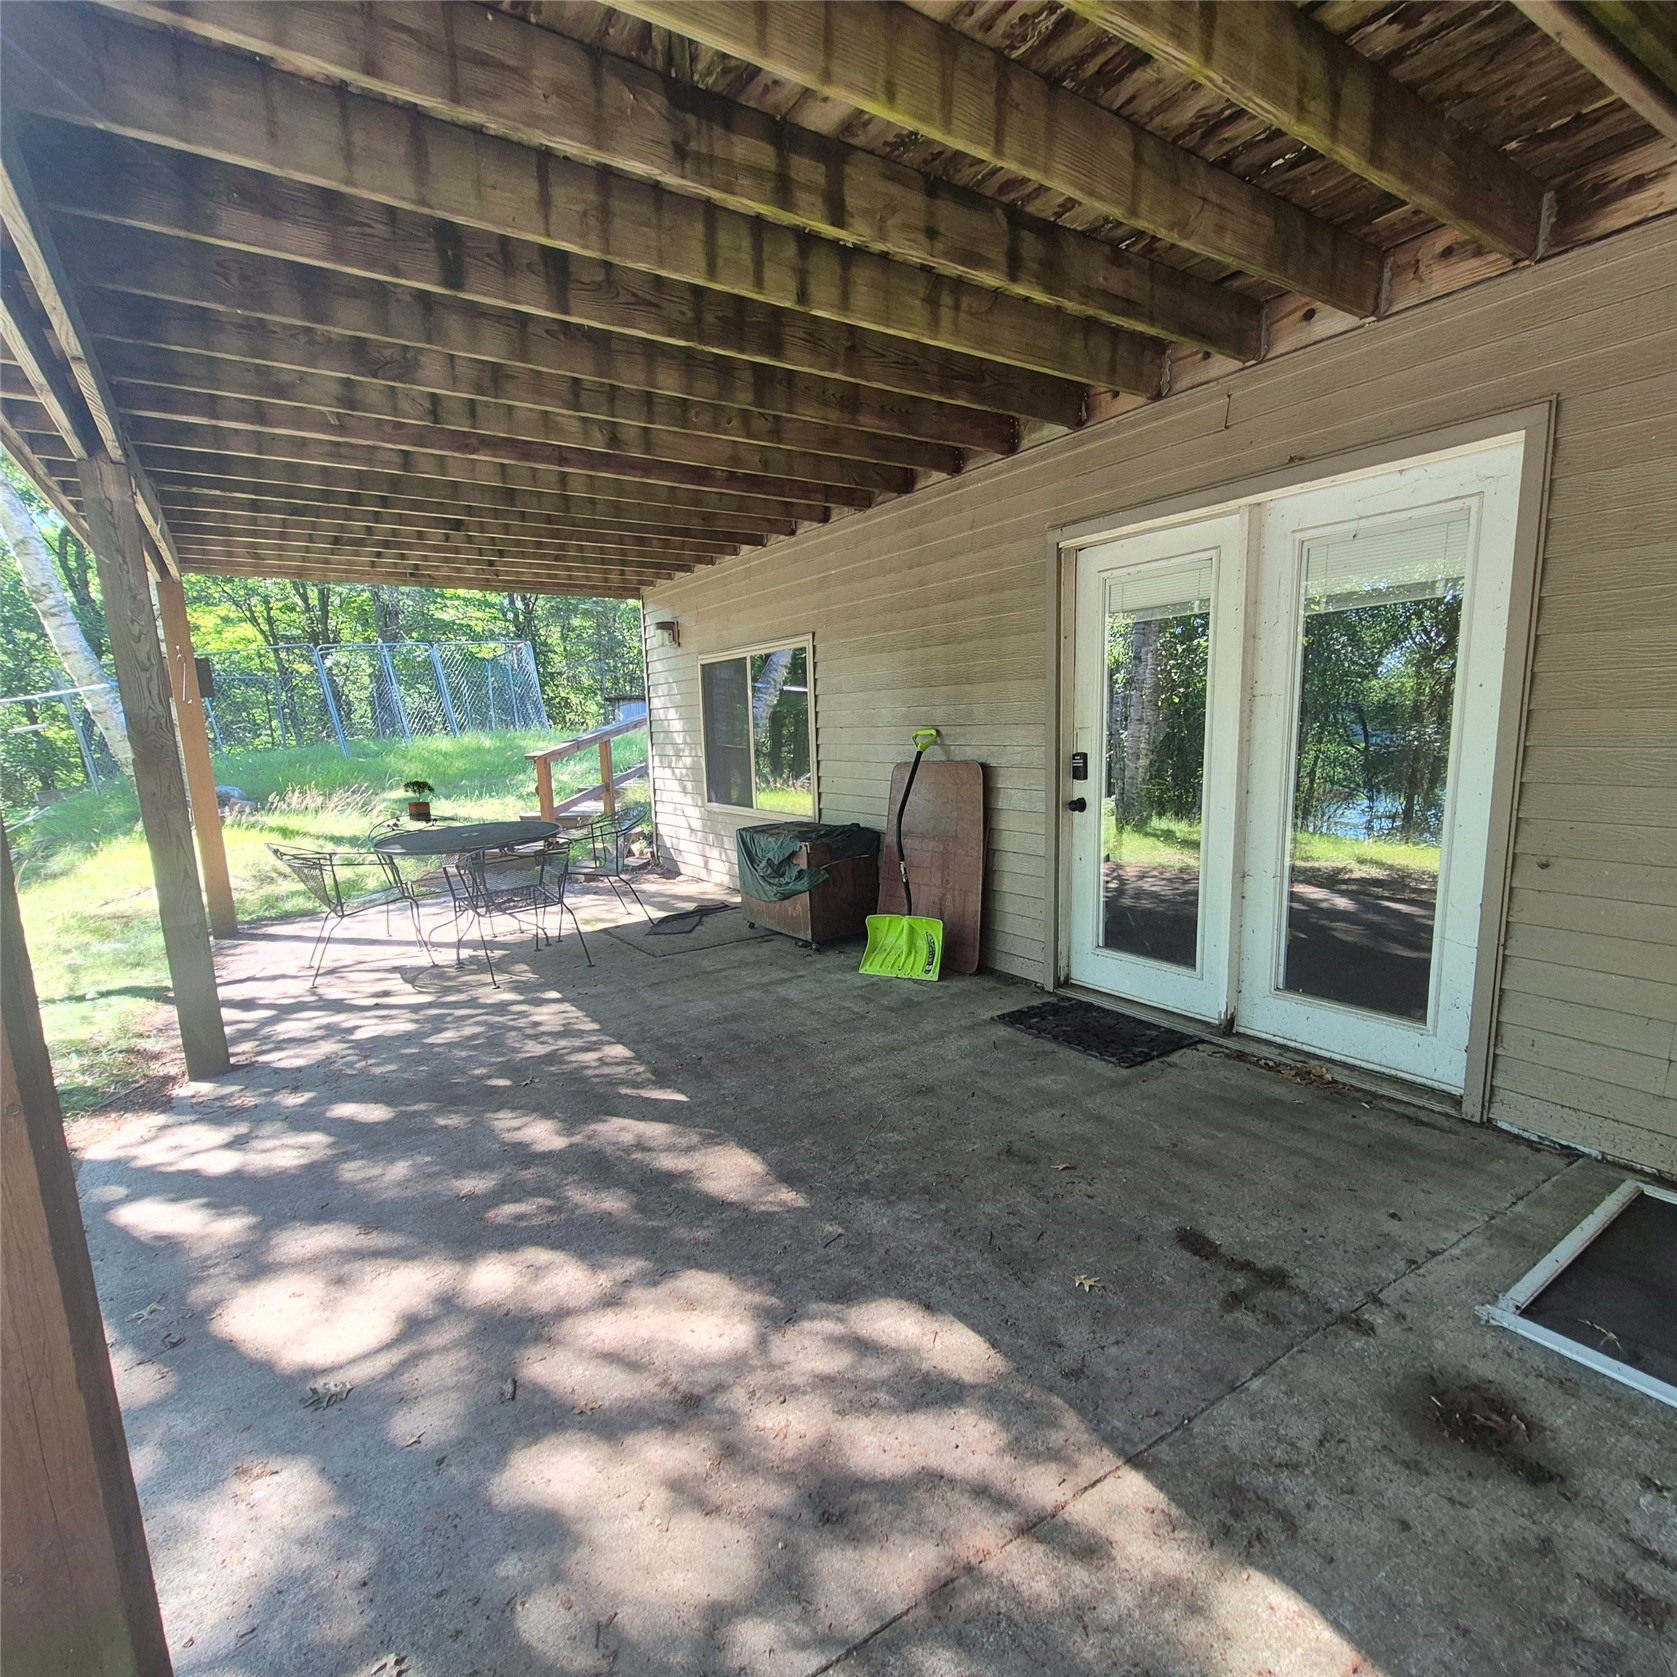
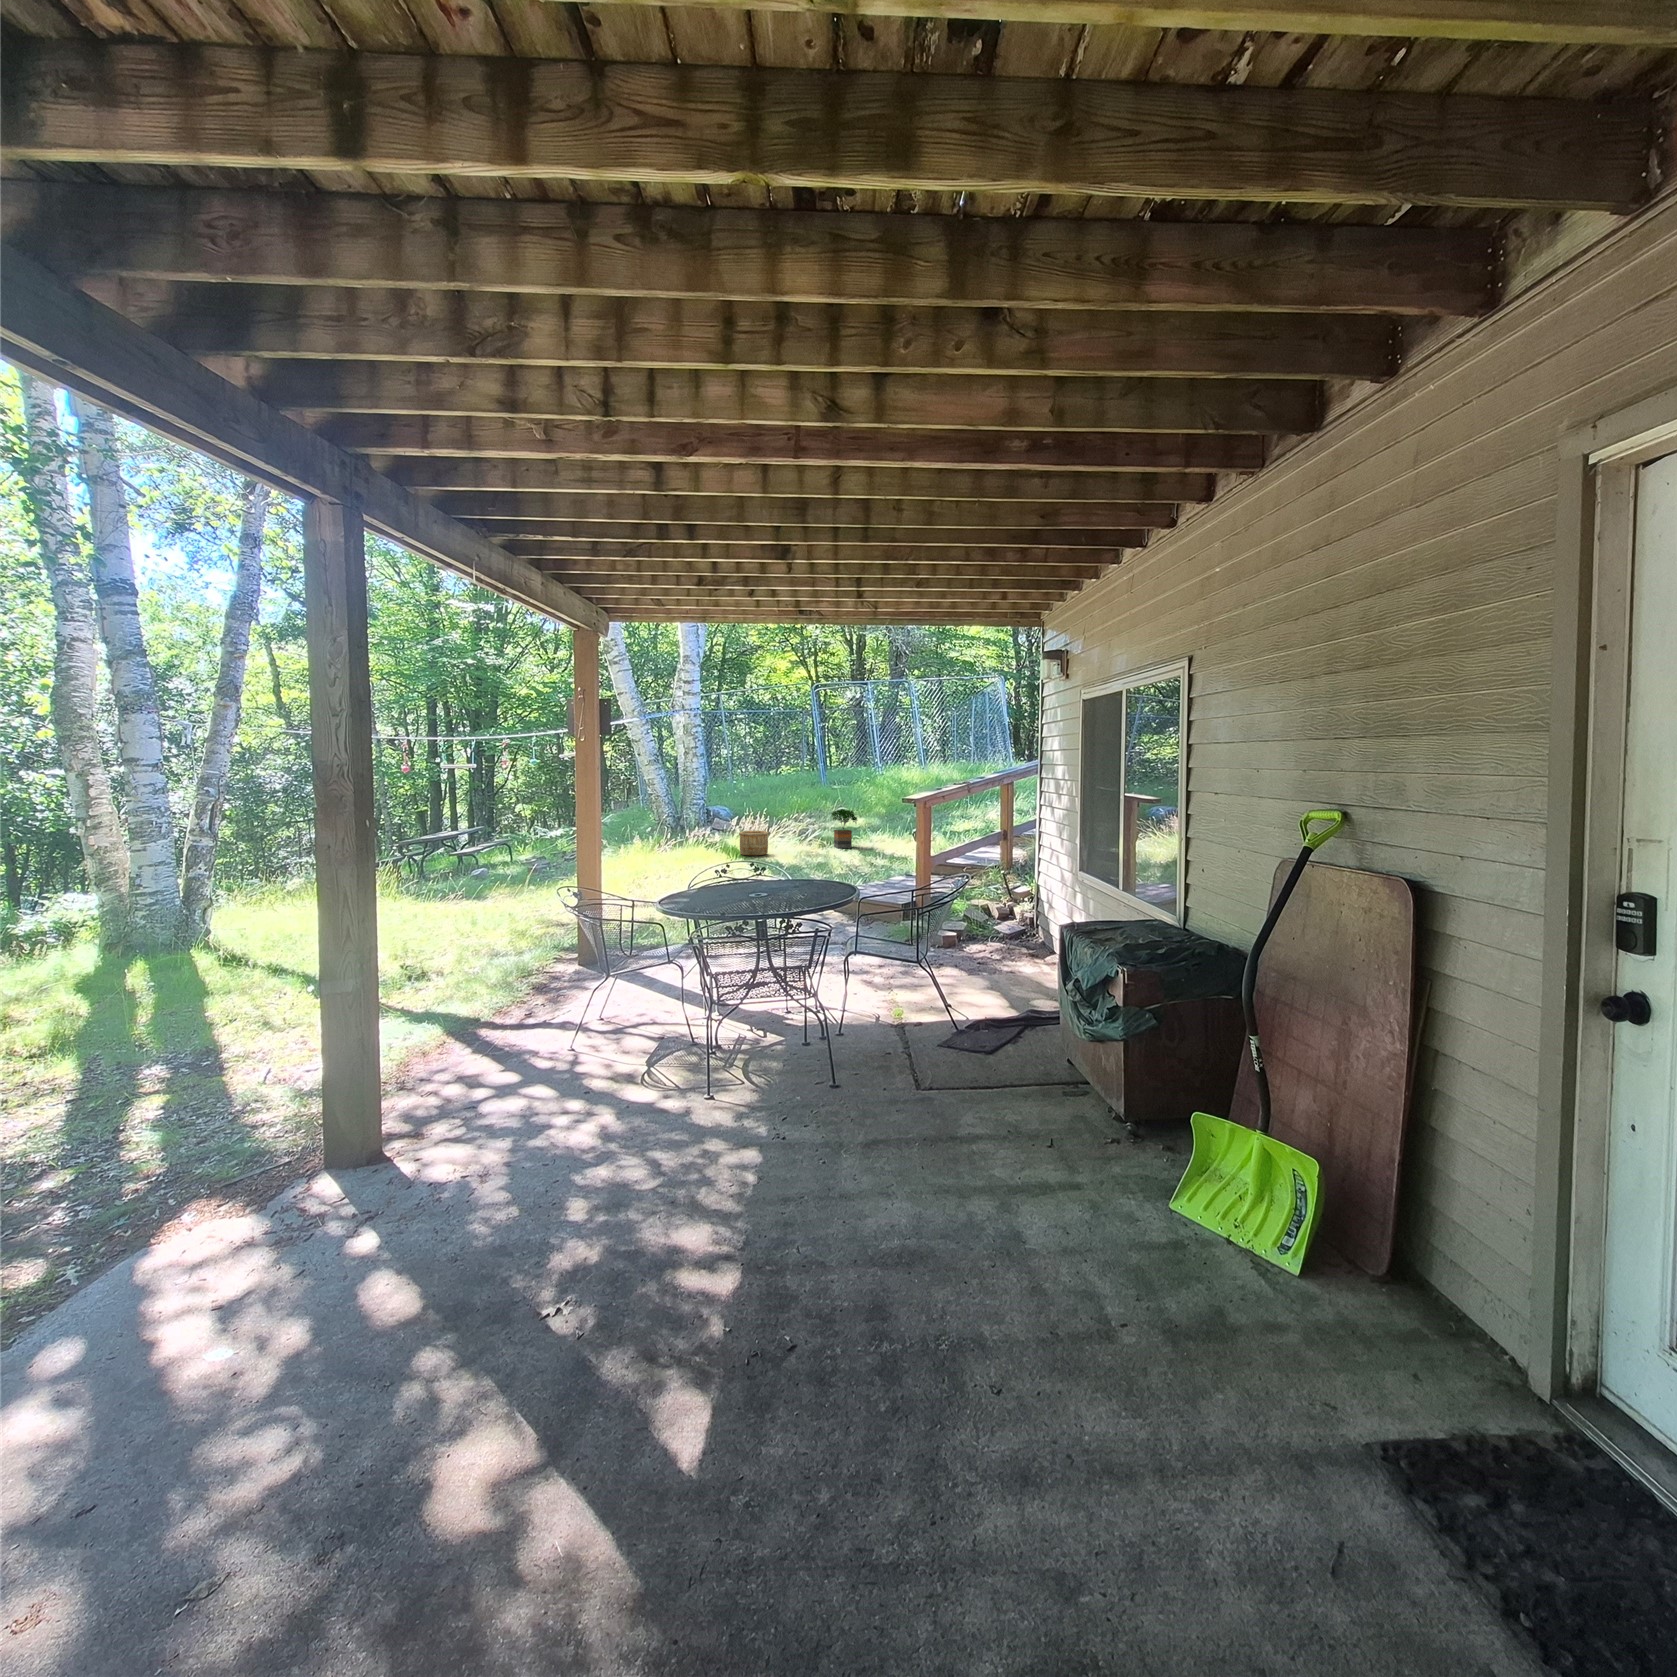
wooden bucket: none [303,806,341,833] -> present [739,830,769,855]

